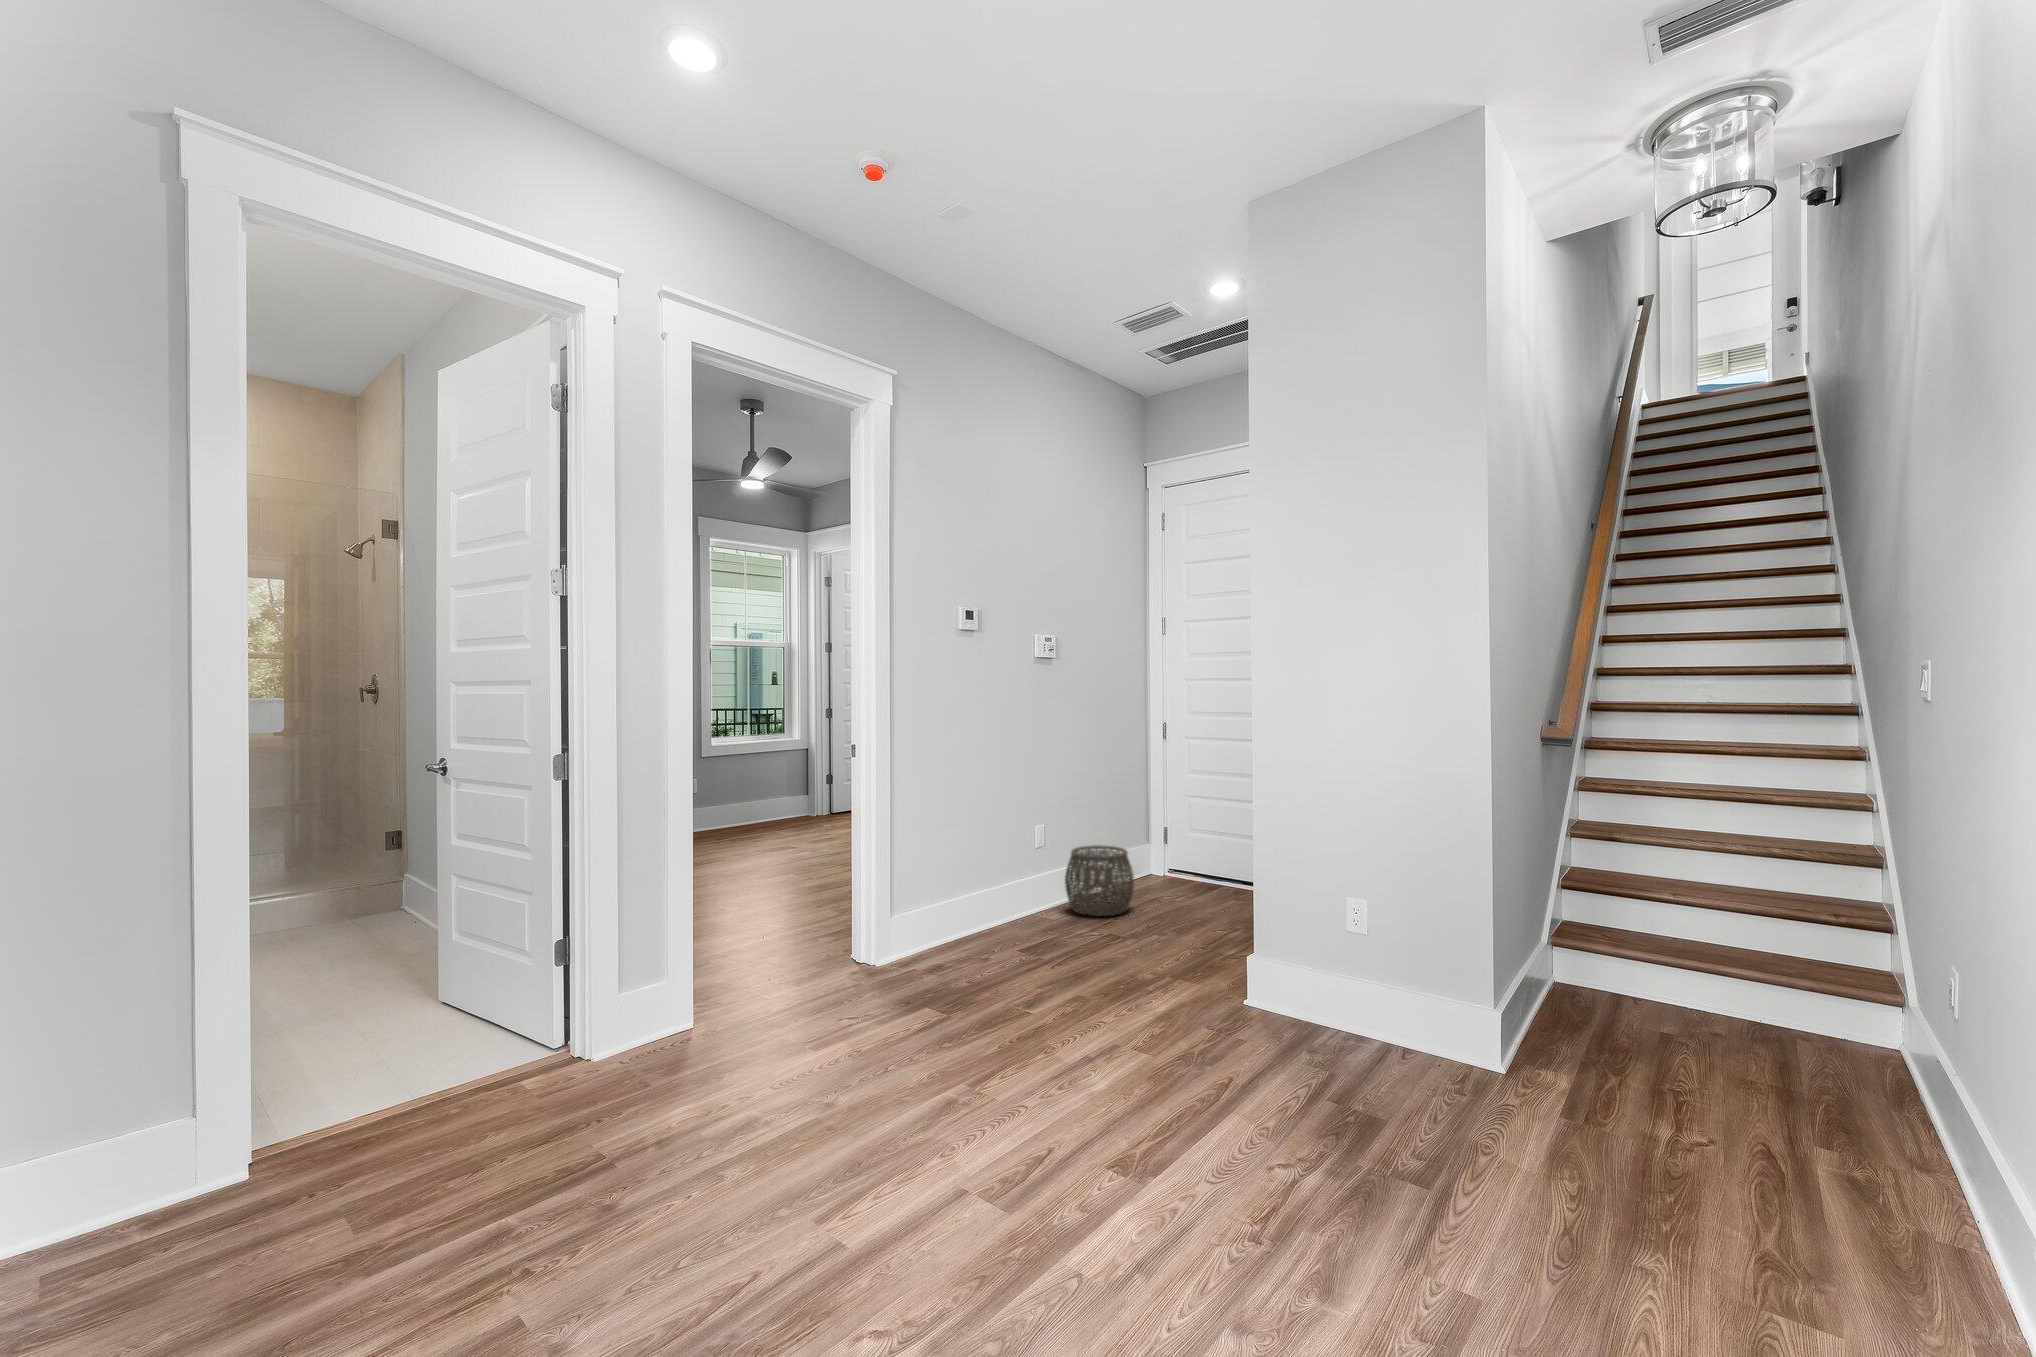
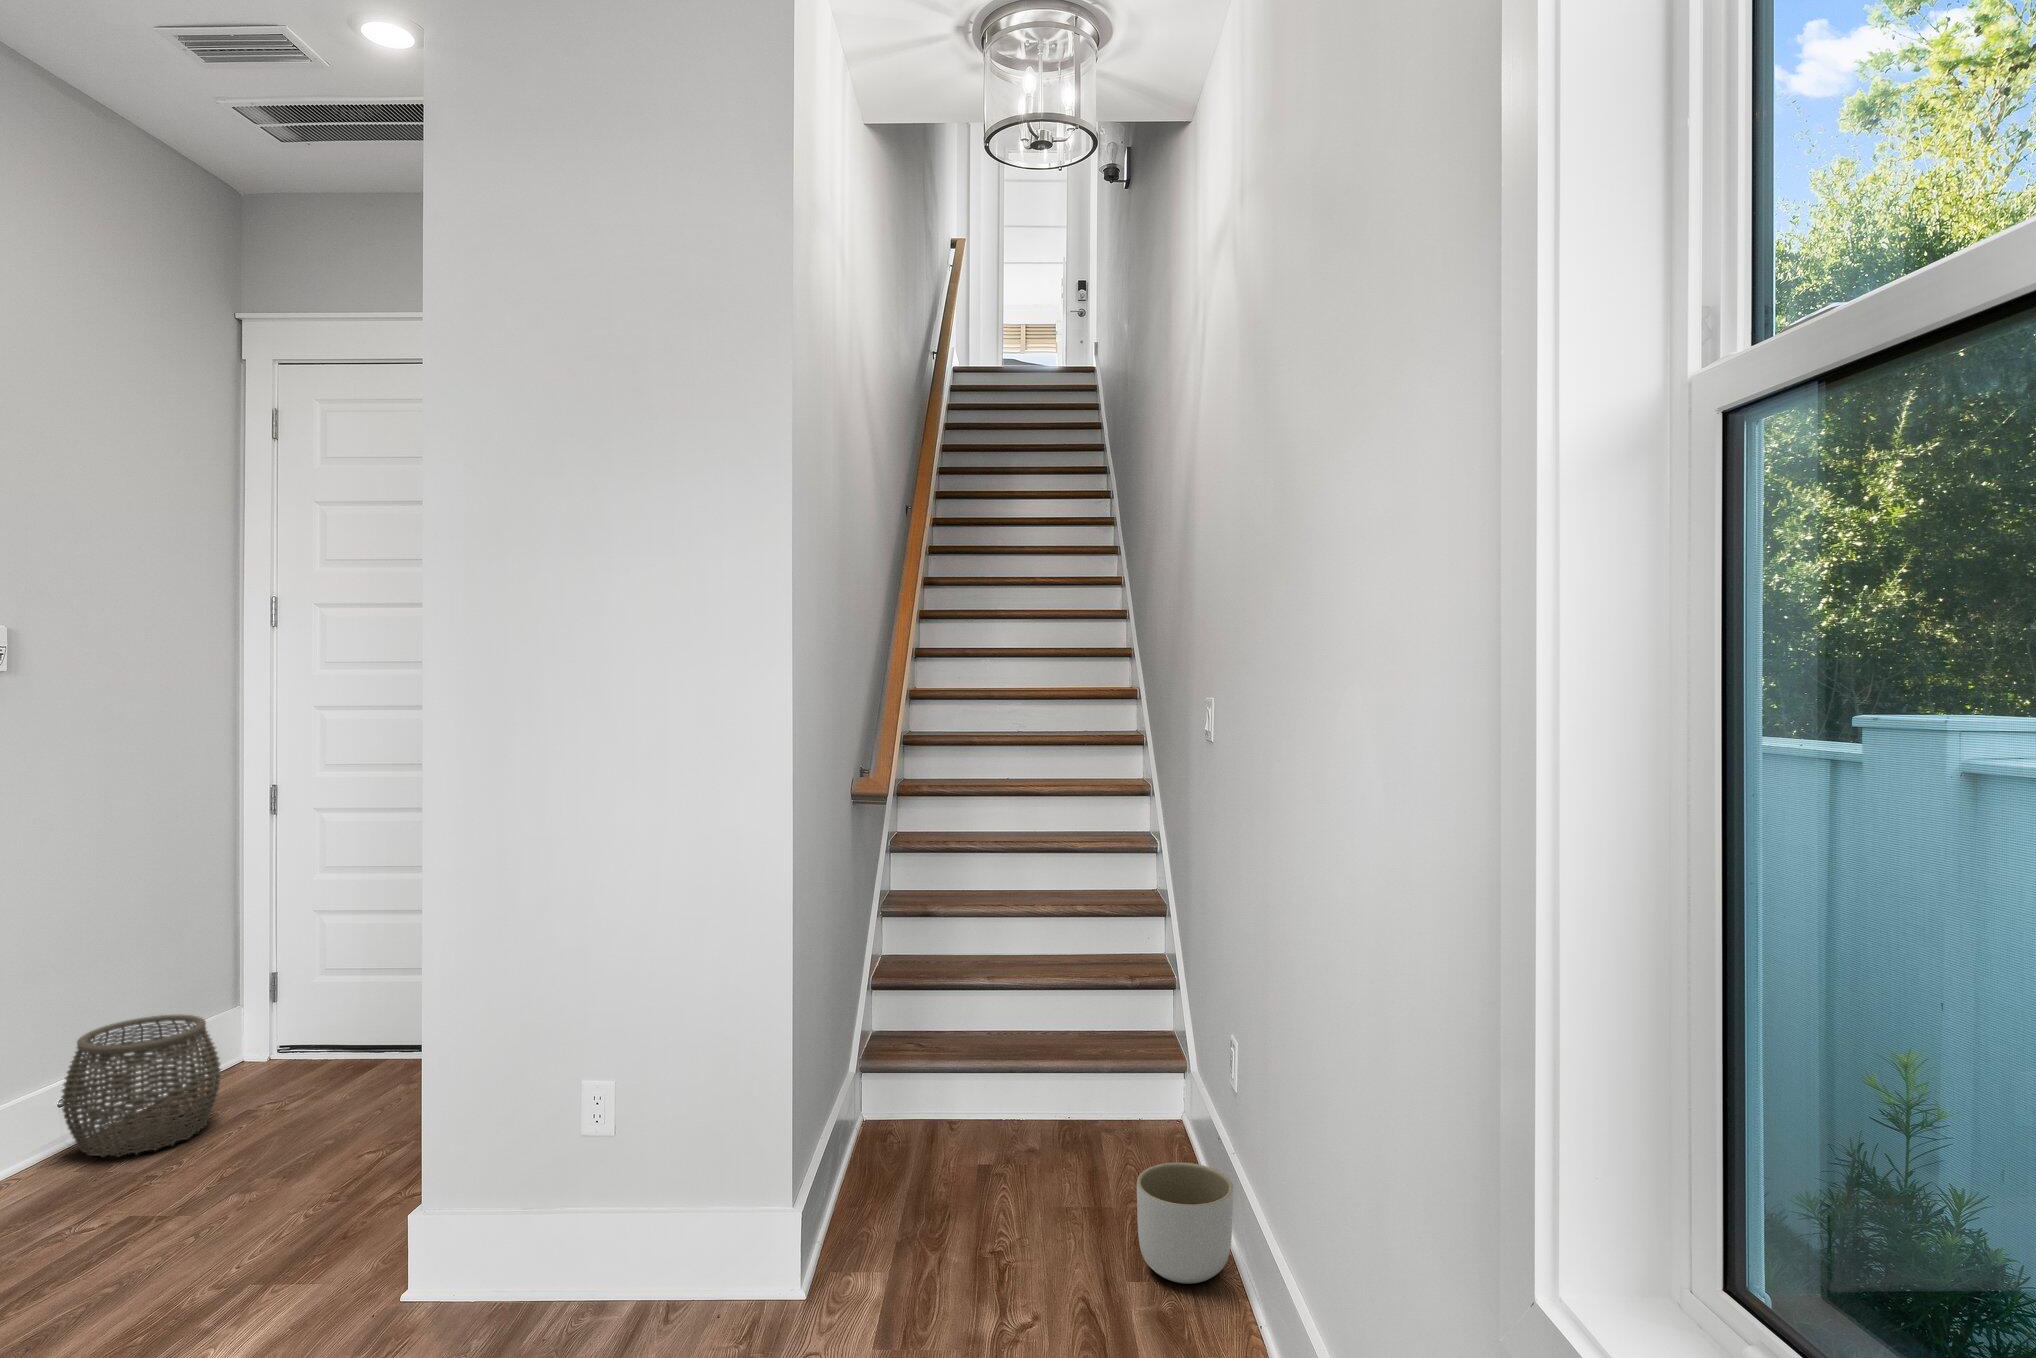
planter: none [1821,1050,1935,1154] -> present [1137,1162,1233,1284]

